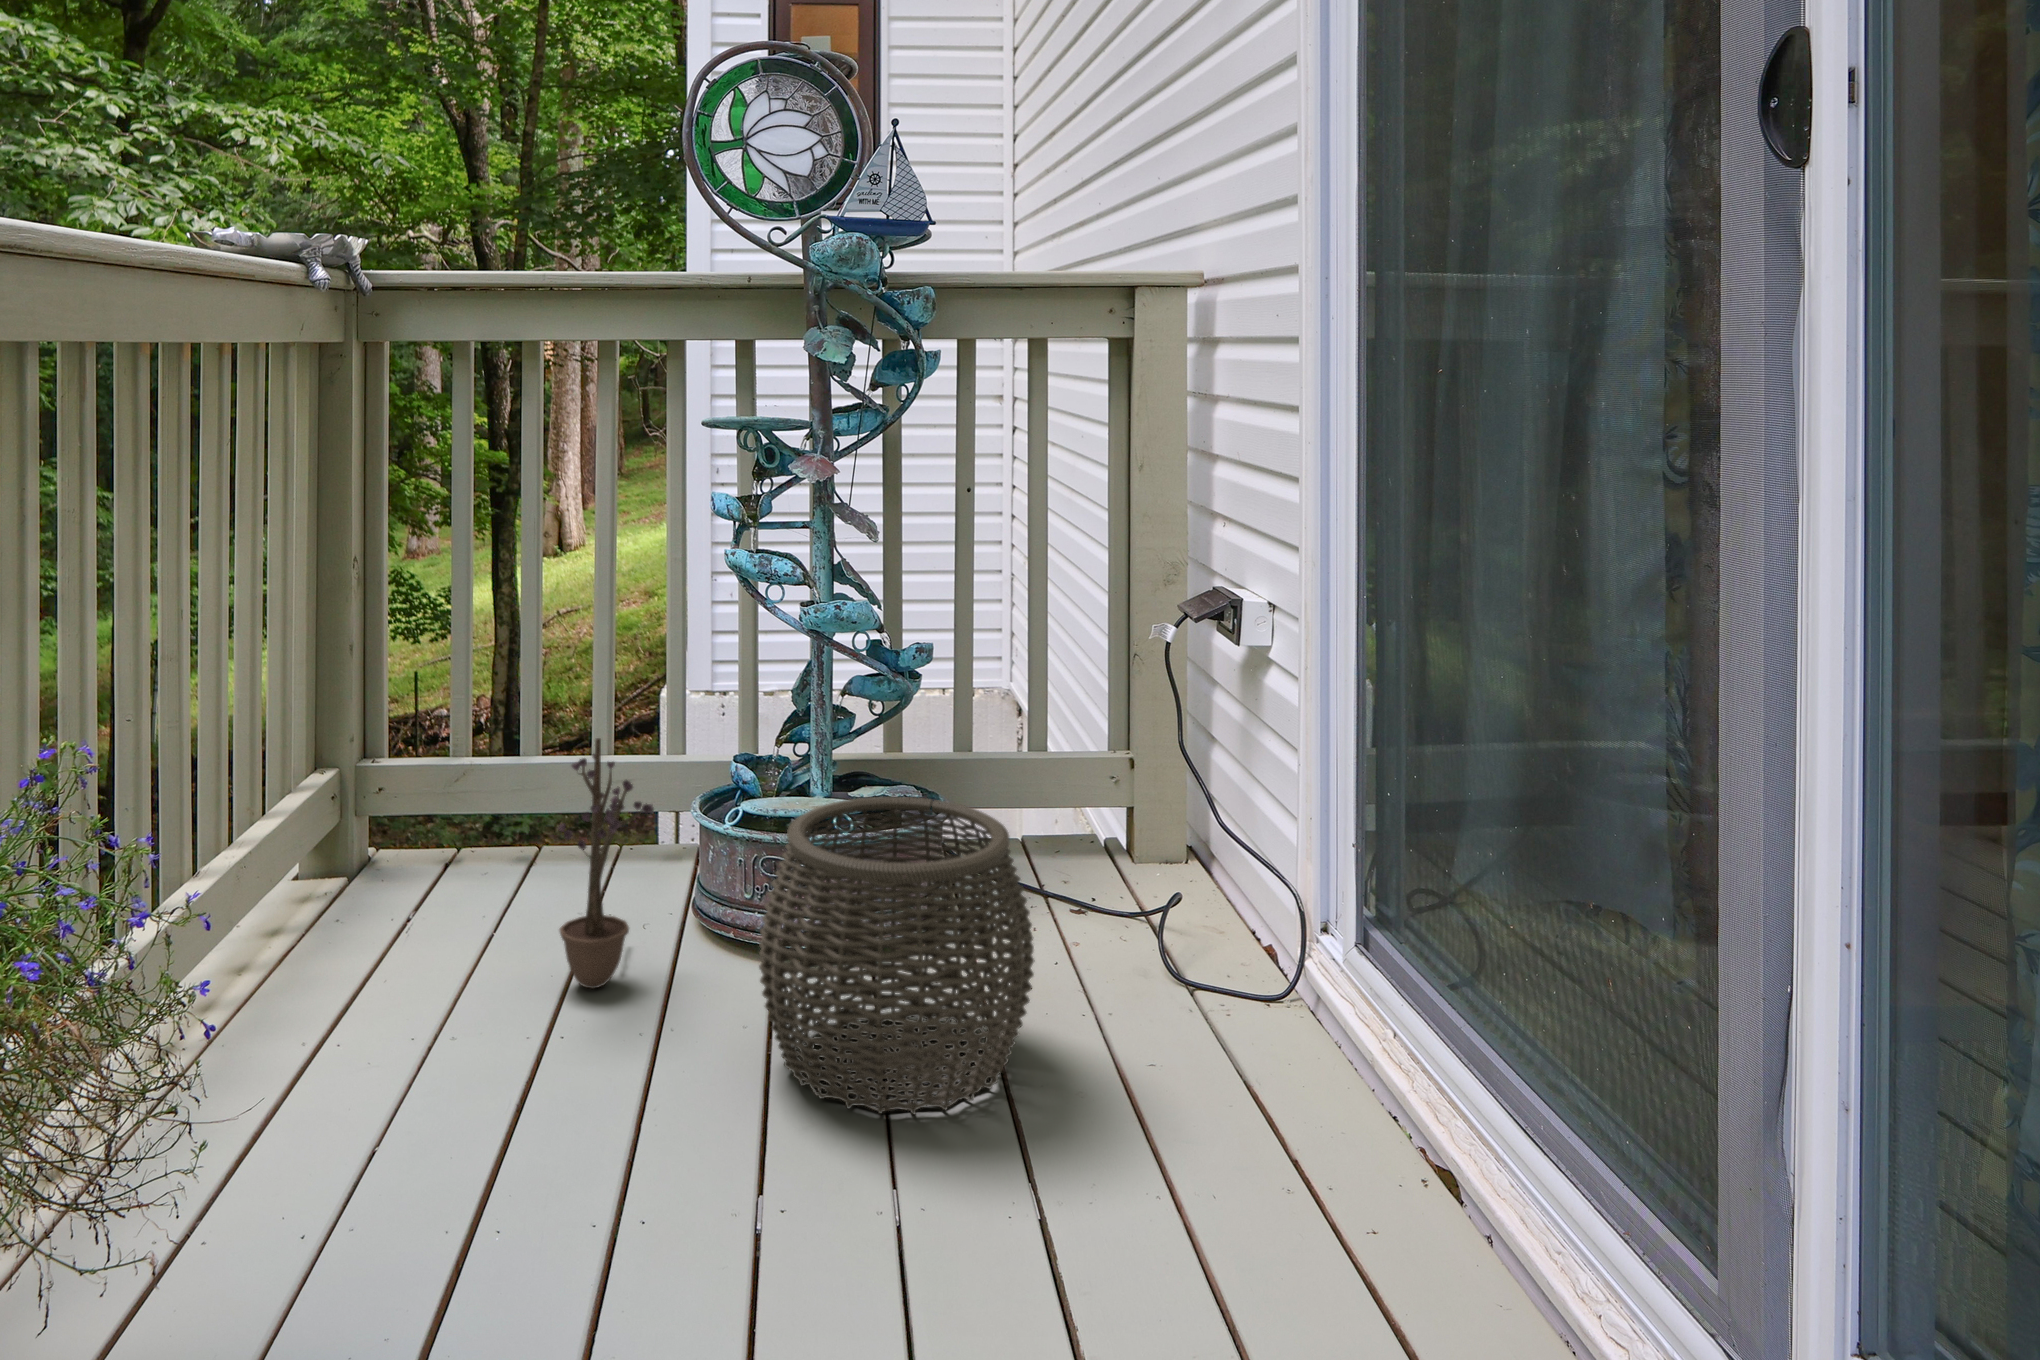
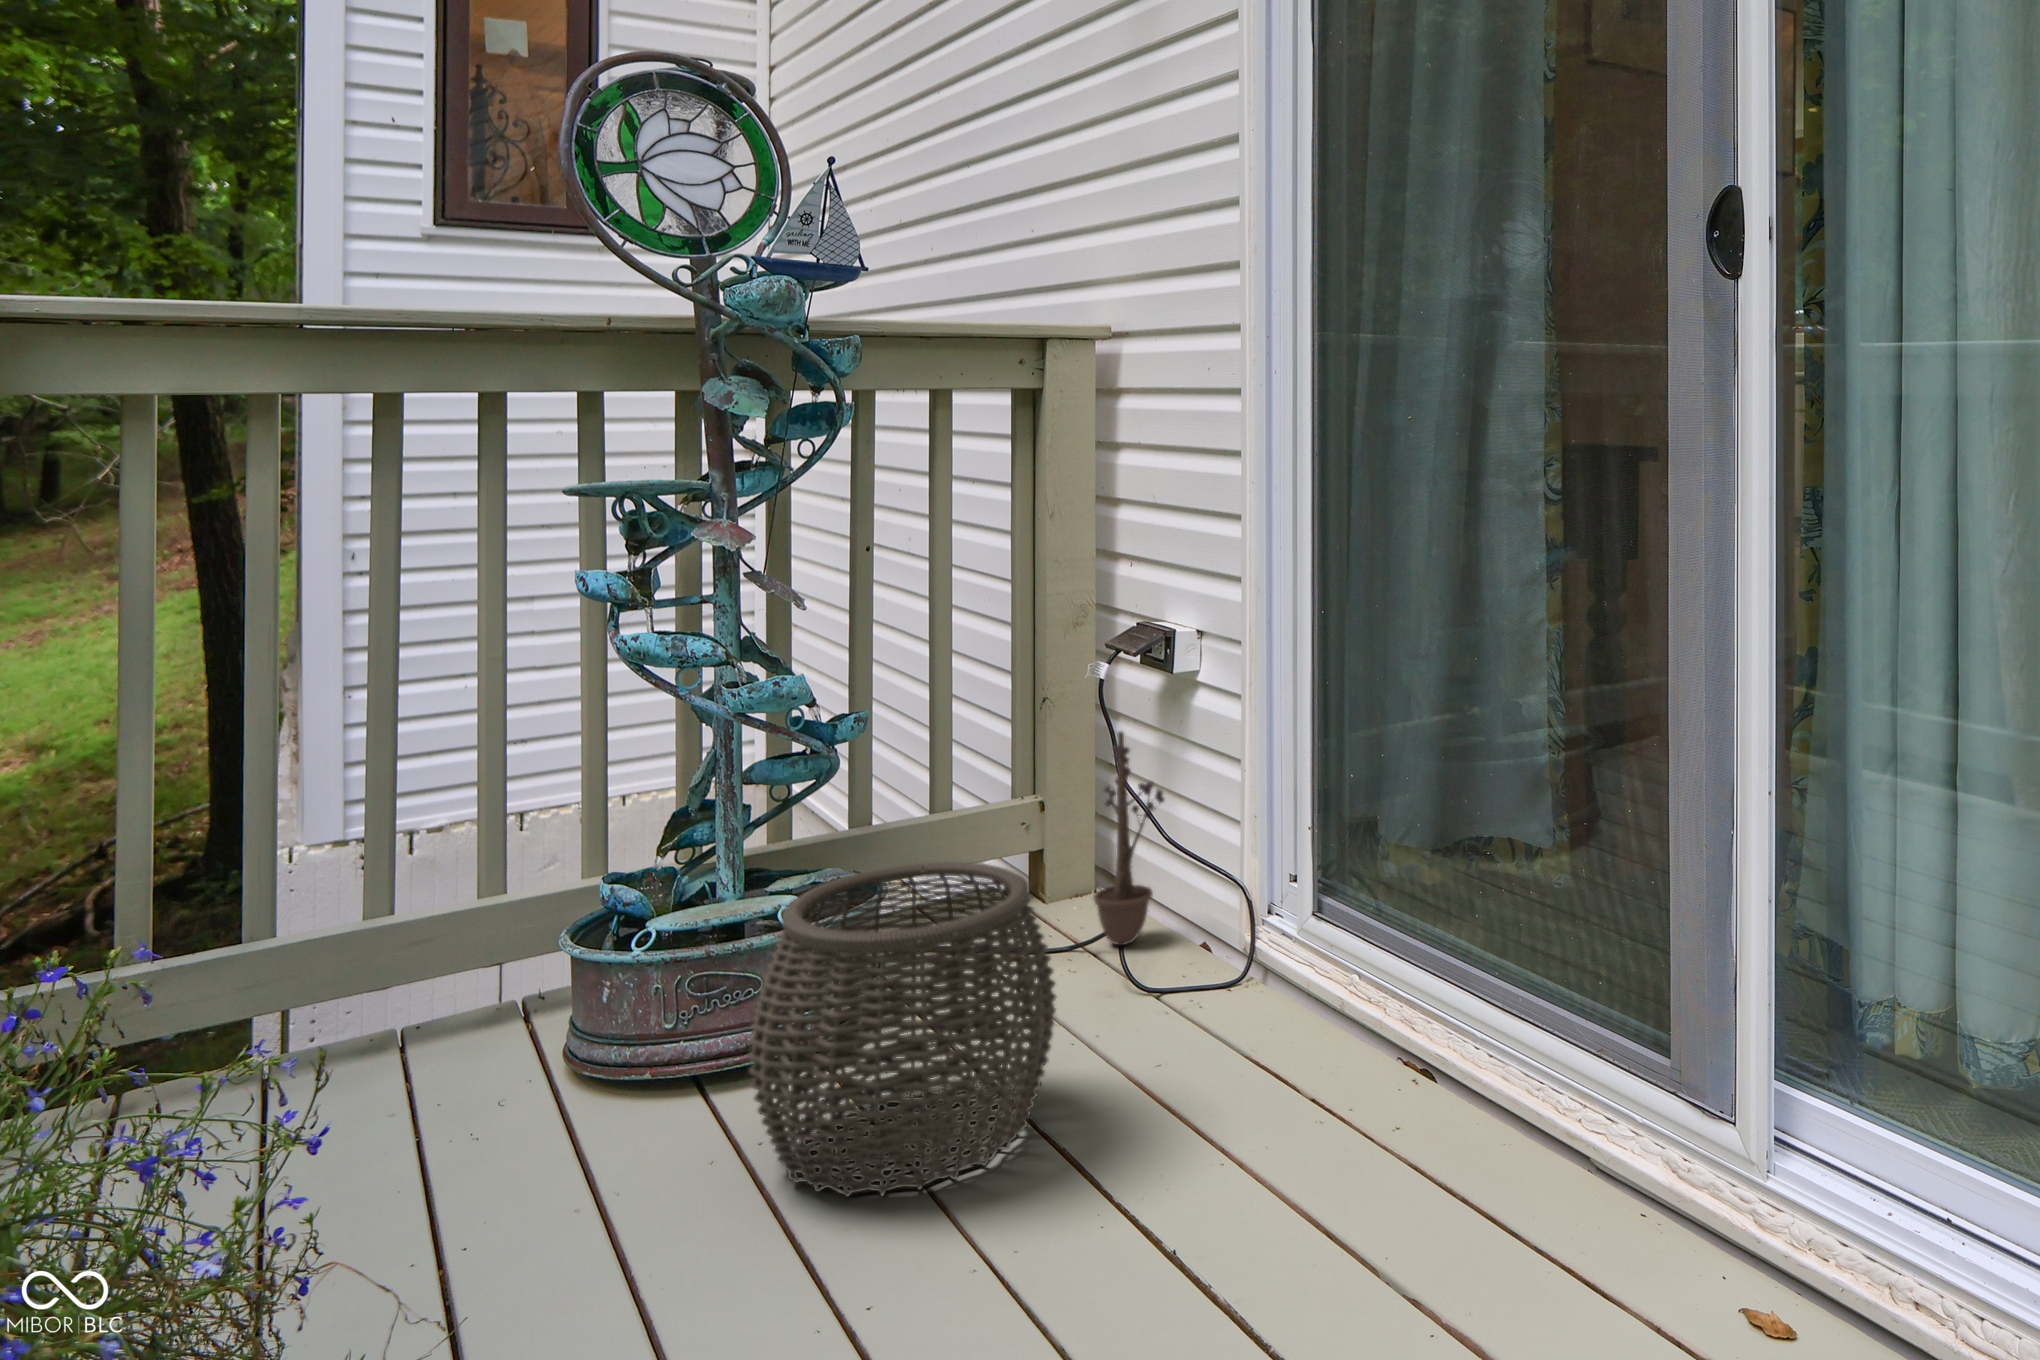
decorative plant: present [558,738,654,988] -> present [1093,732,1164,945]

